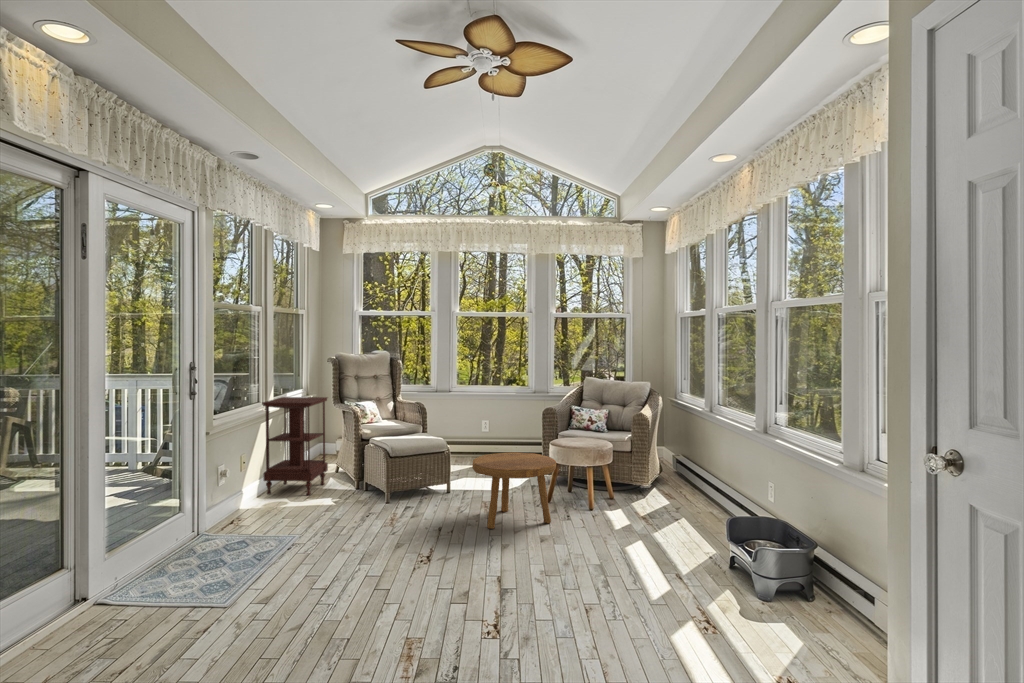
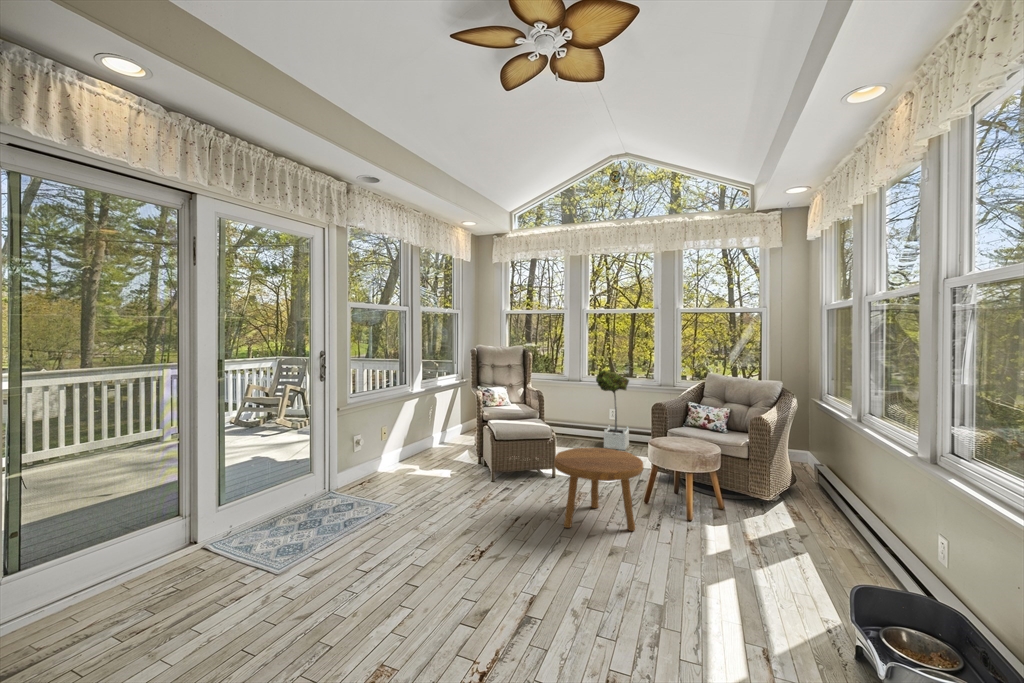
potted tree: none [469,378,505,462] -> present [596,370,629,450]
side table: present [262,397,328,495] -> none [404,380,462,465]

